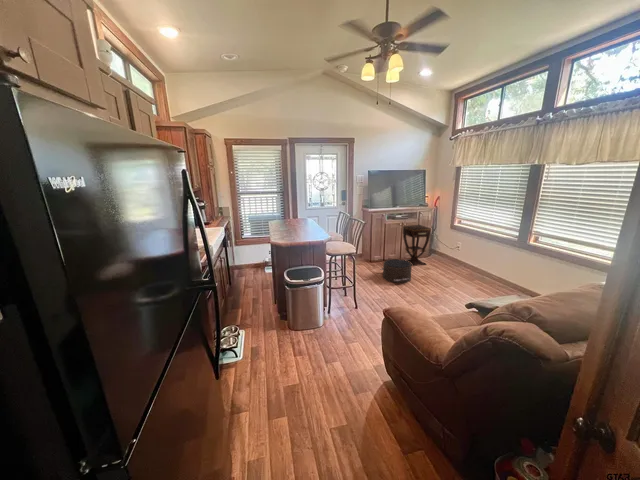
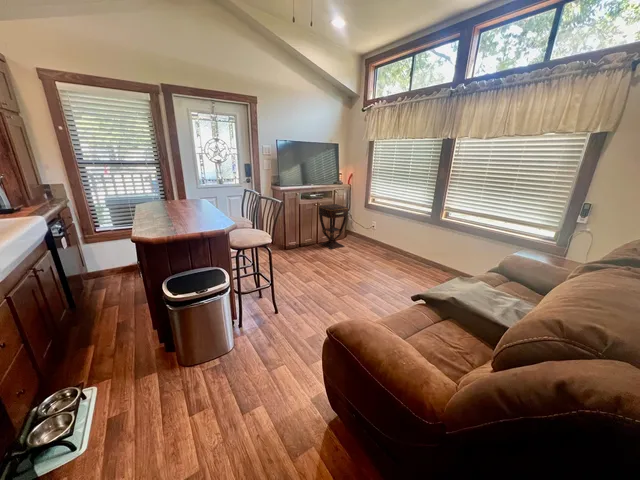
pouf: present [381,259,412,283] -> none [298,244,333,272]

